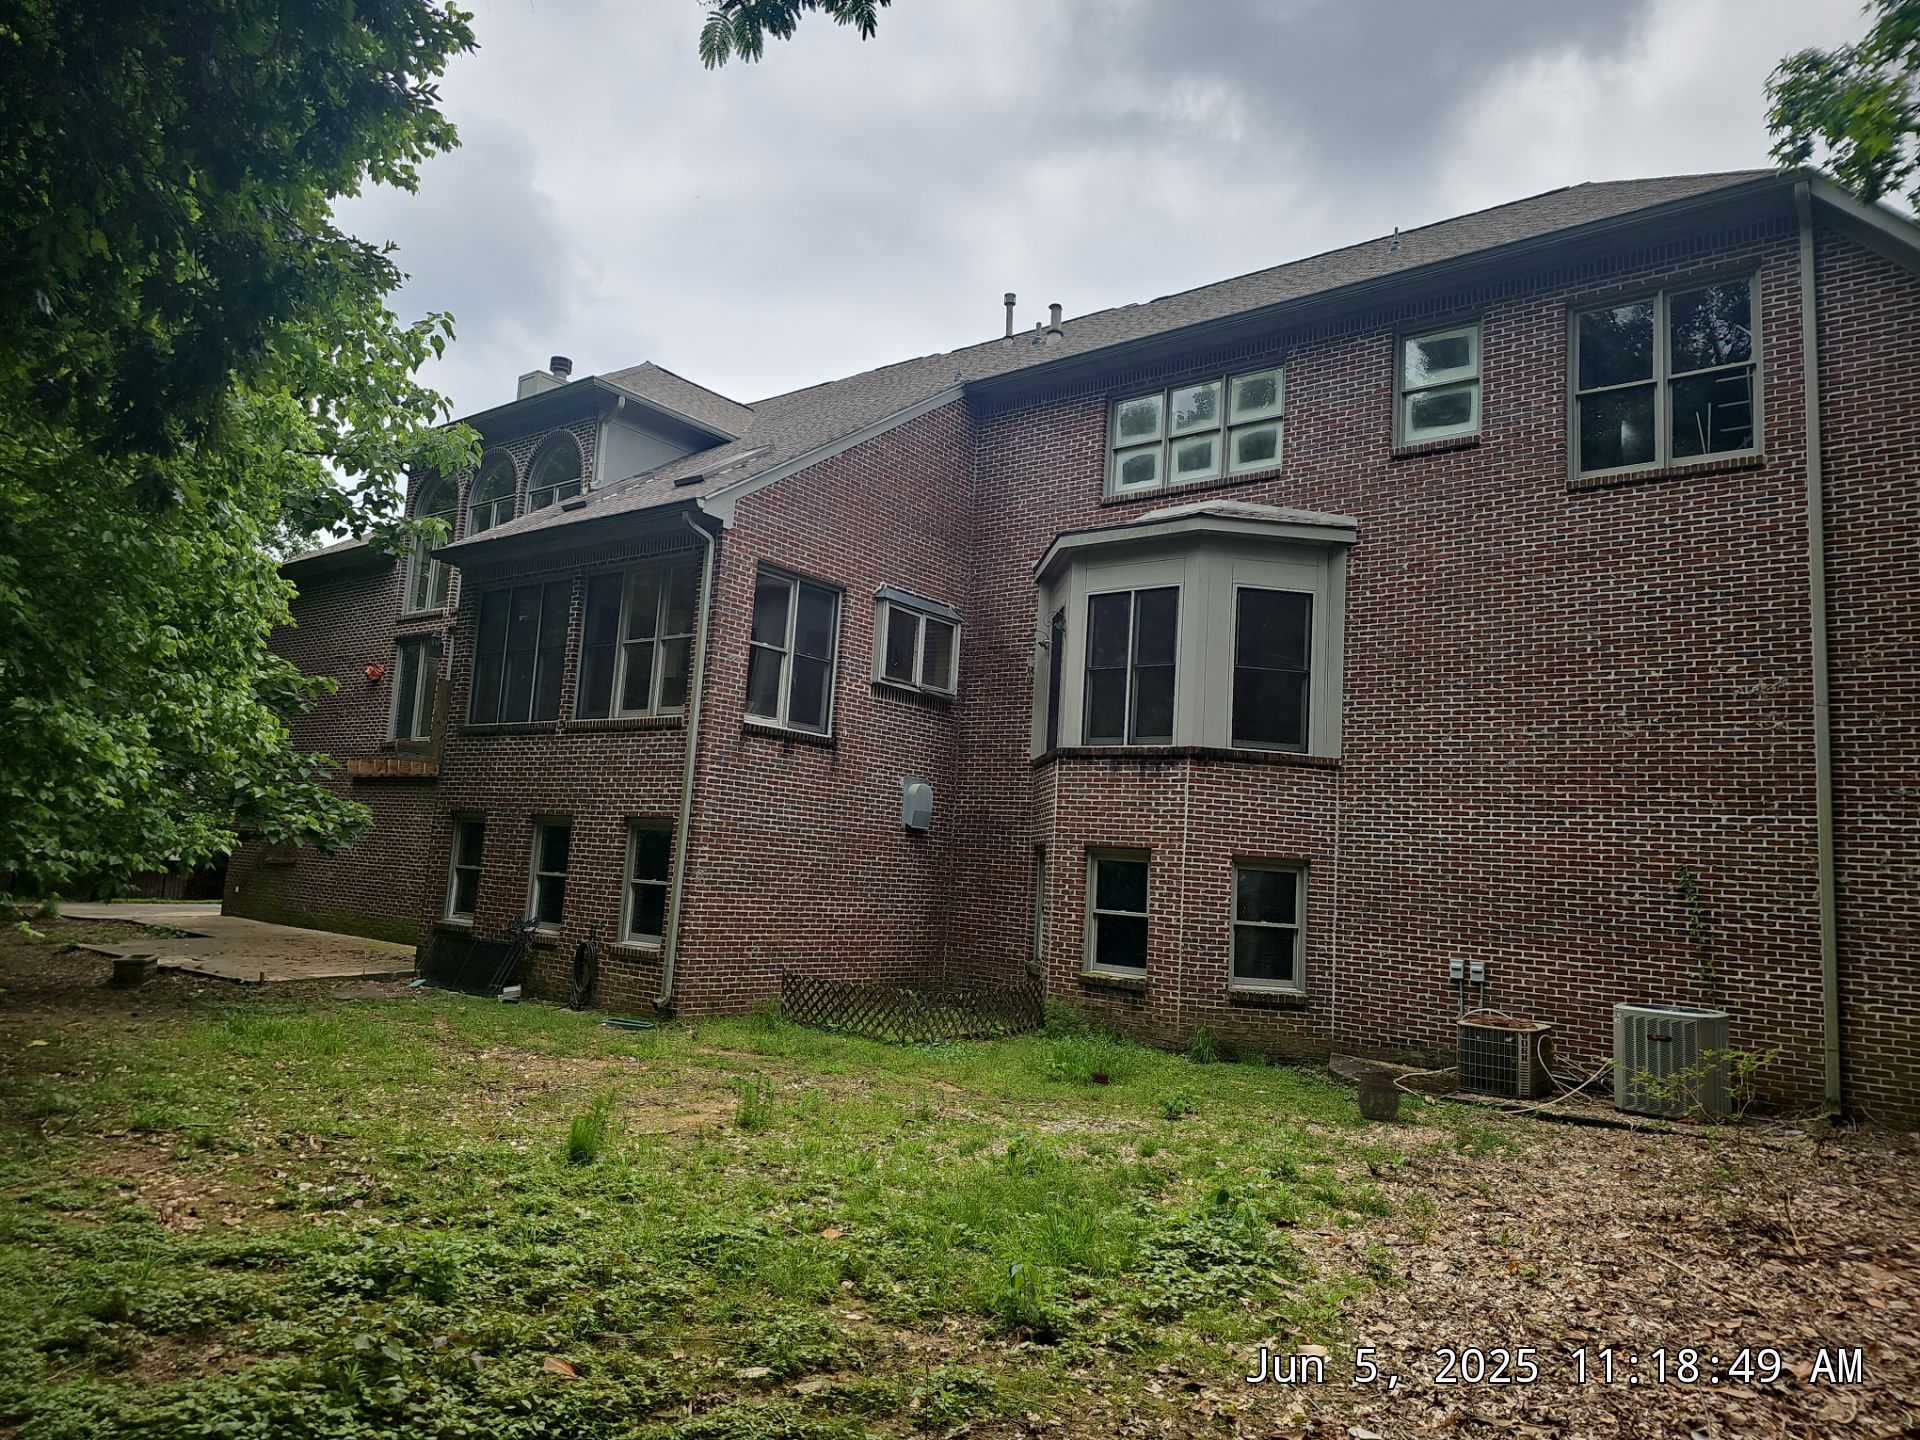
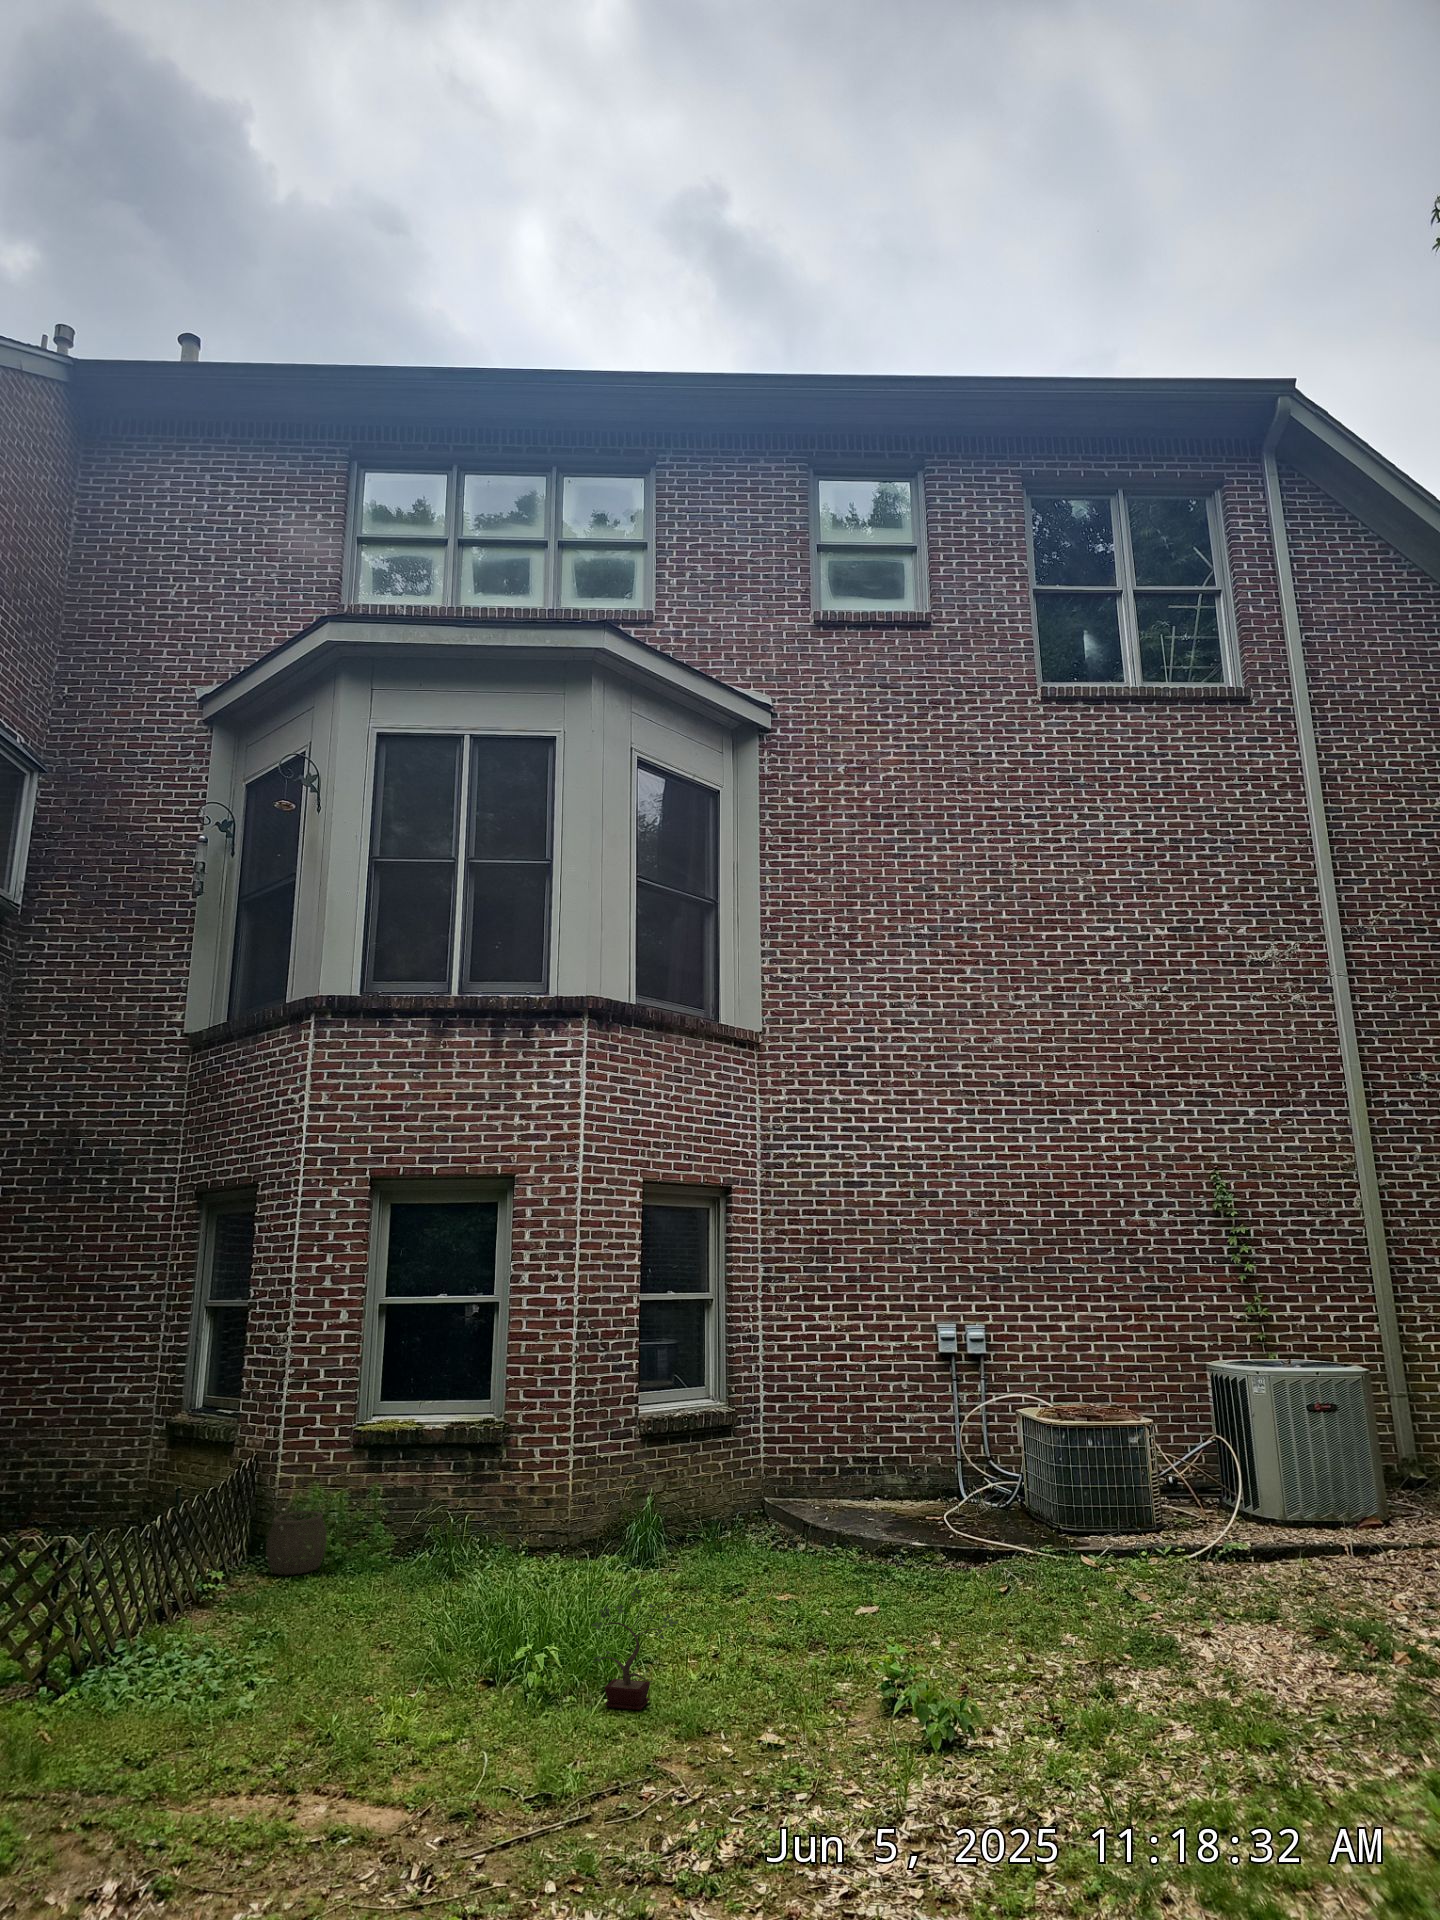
woven basket: present [1358,1079,1399,1120] -> present [266,1511,327,1575]

